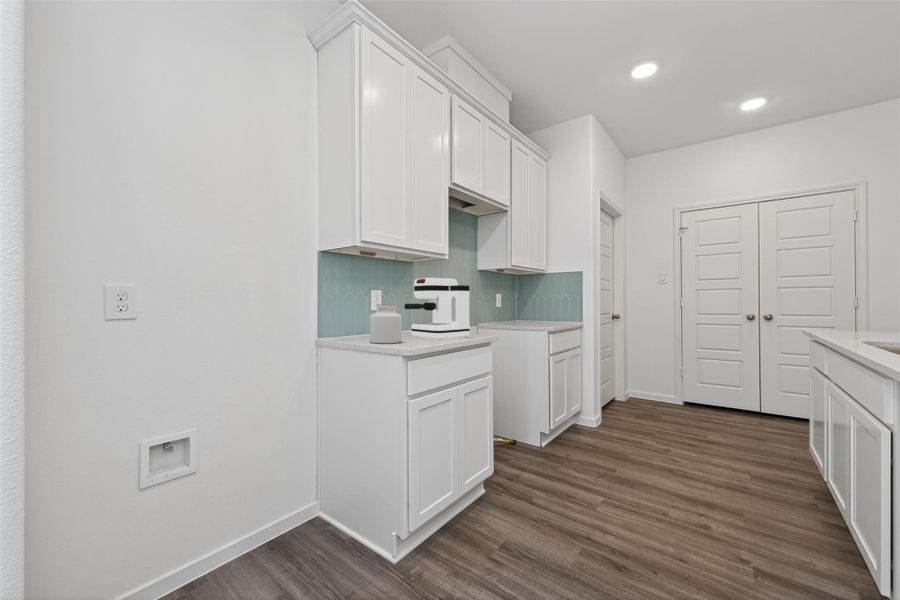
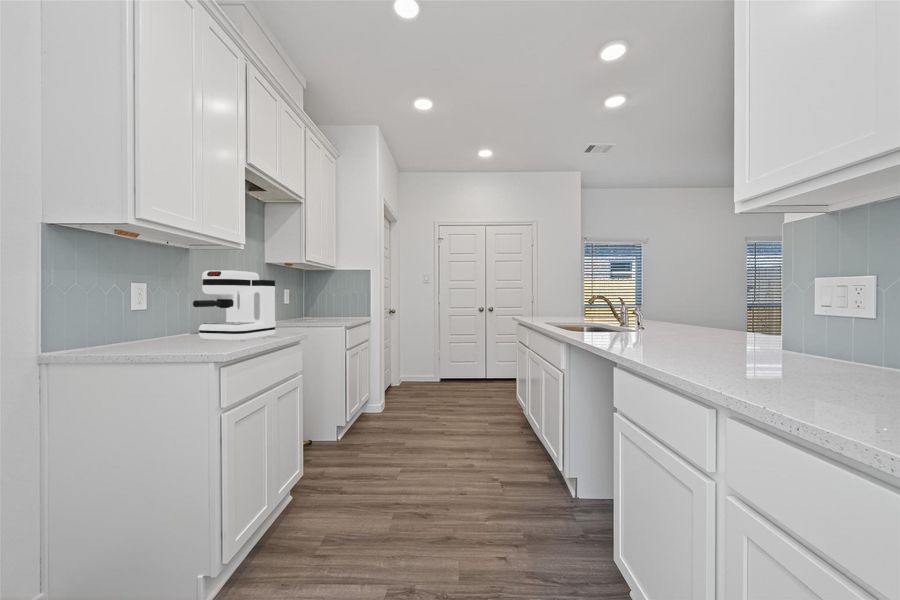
jar: present [370,305,402,344] -> none [149,302,196,351]

